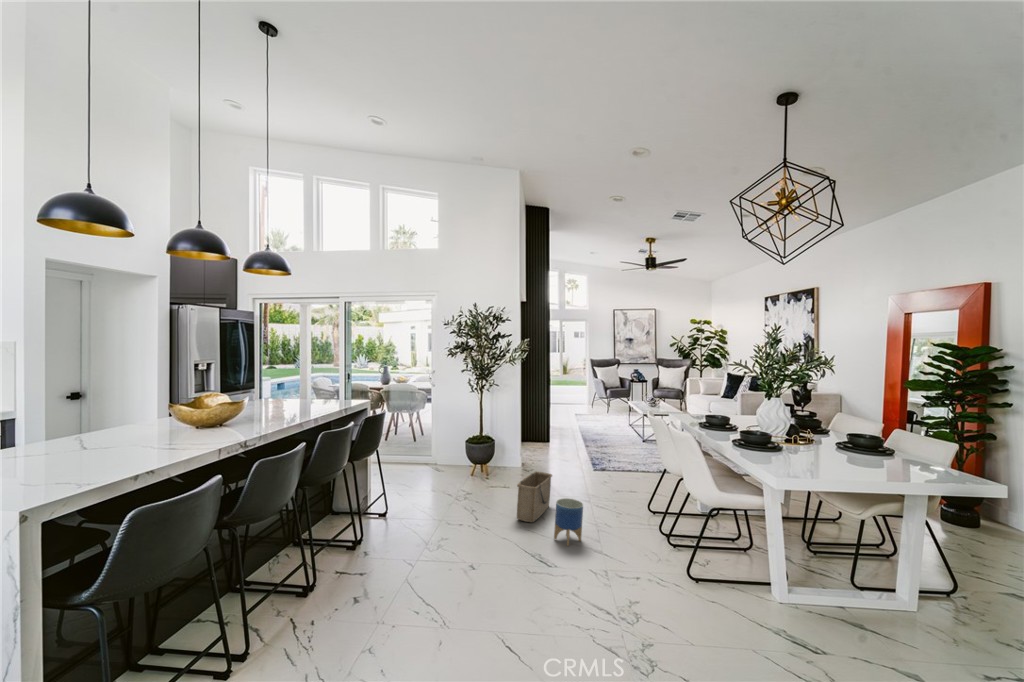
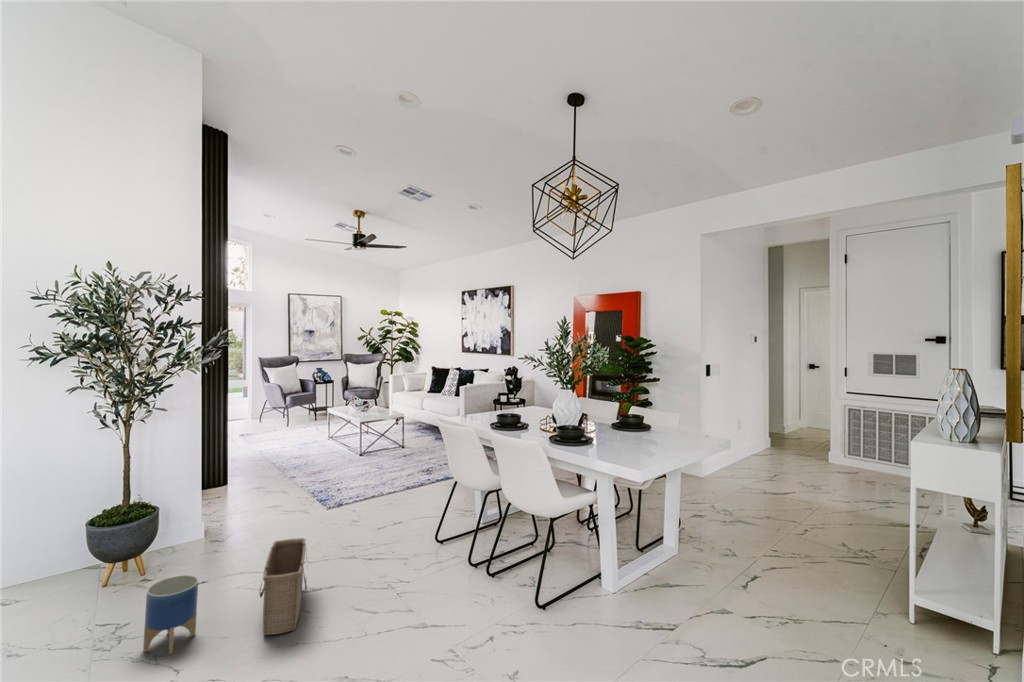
planter: present [554,498,583,546] -> present [143,575,198,654]

